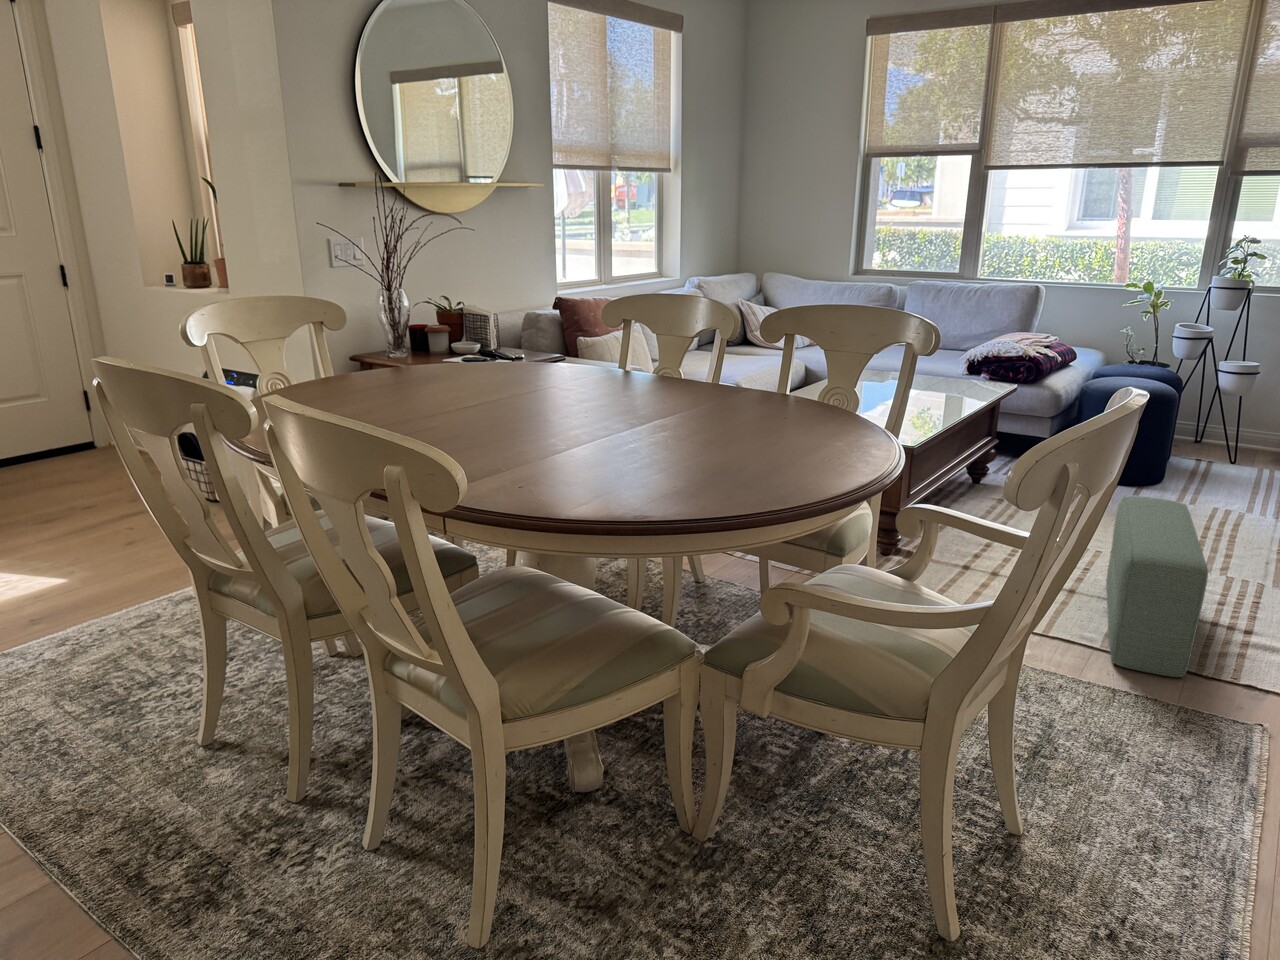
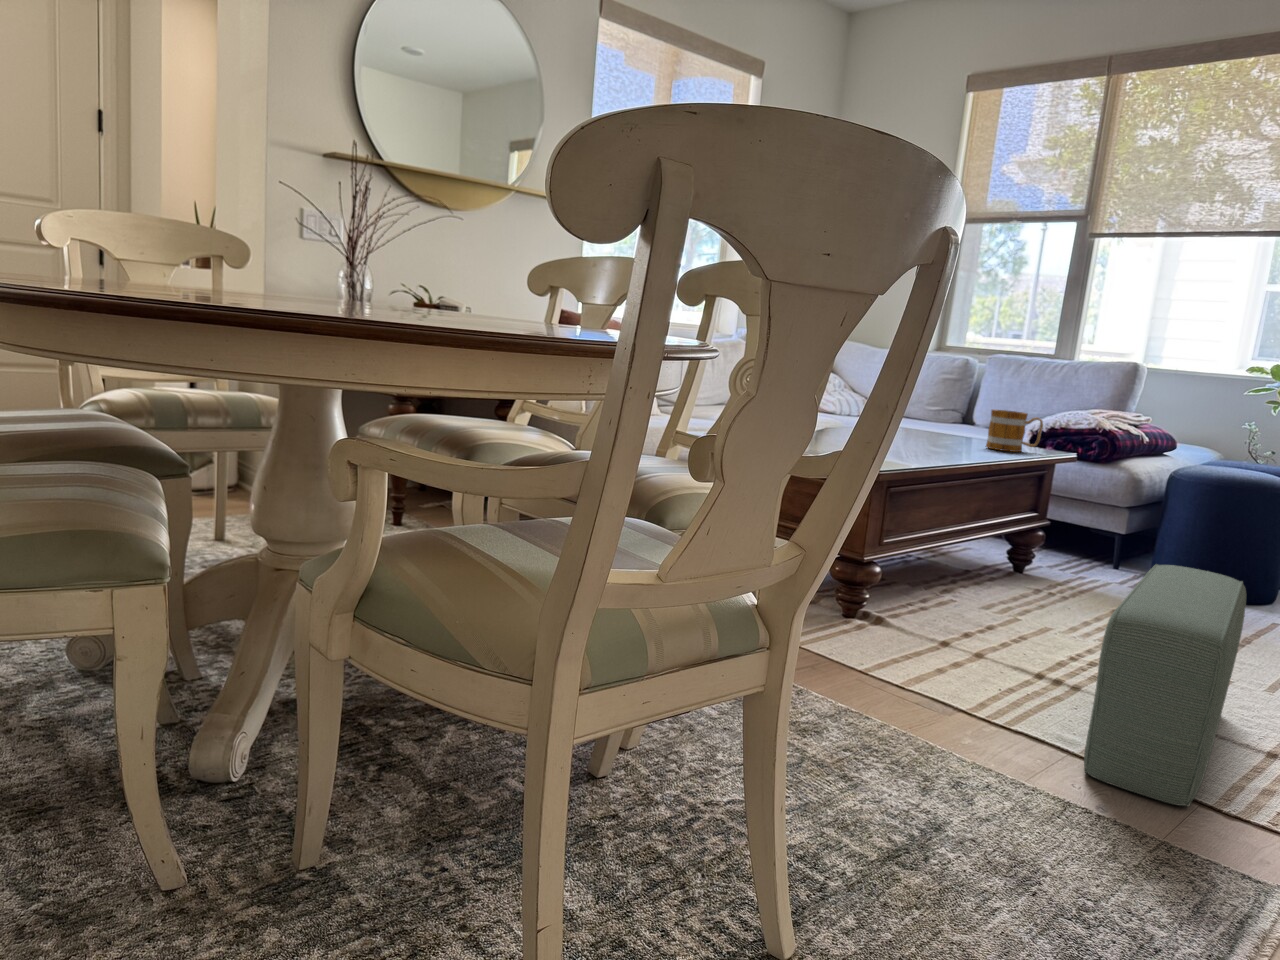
mug: none [937,346,983,382] -> present [986,410,1043,452]

